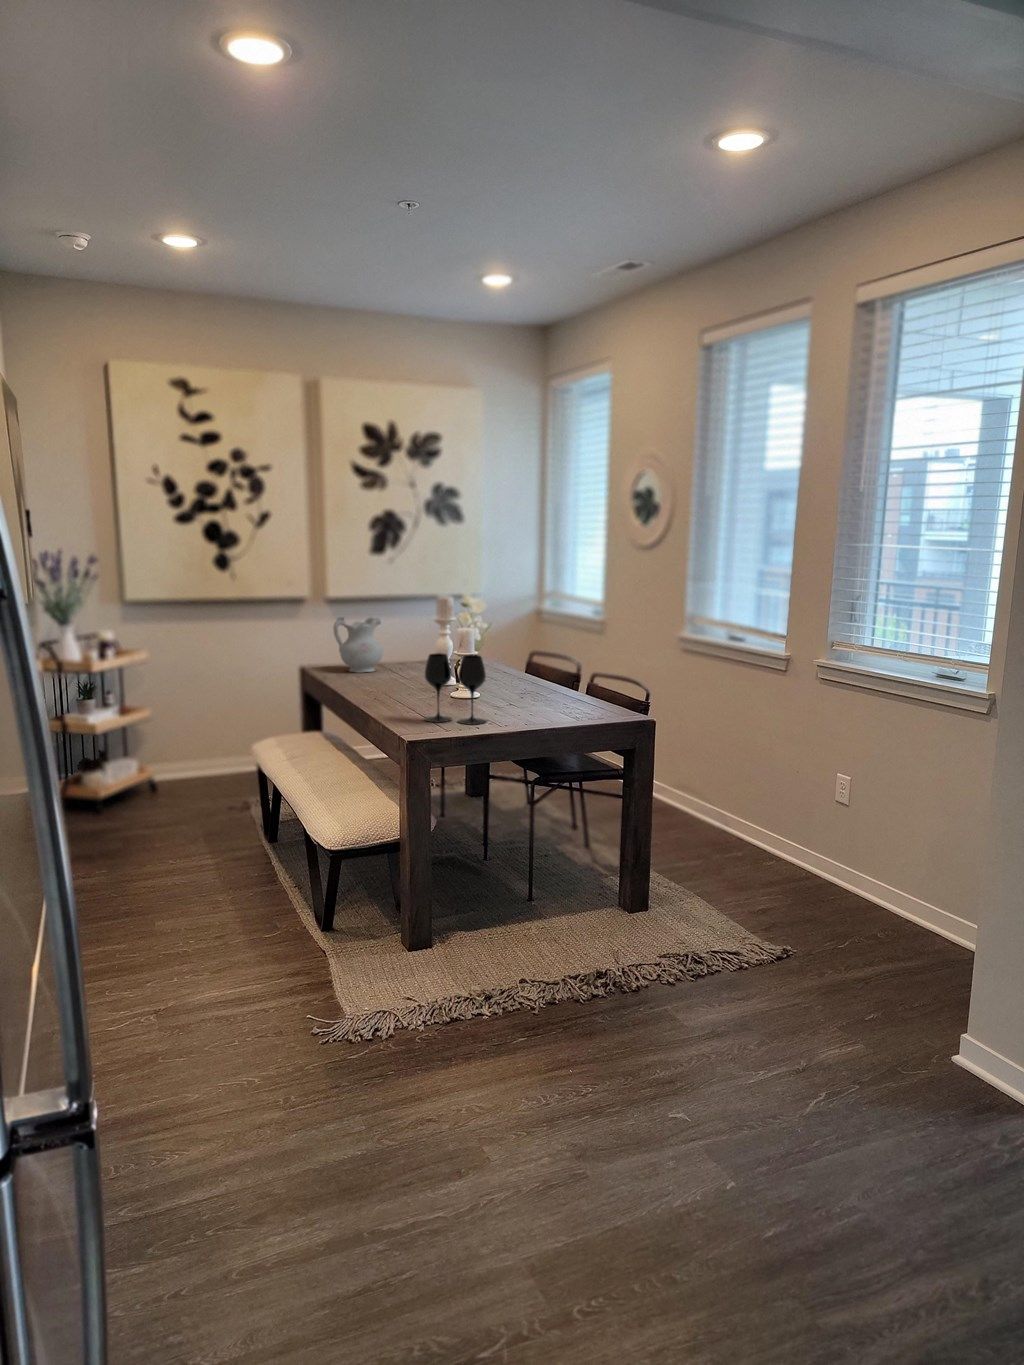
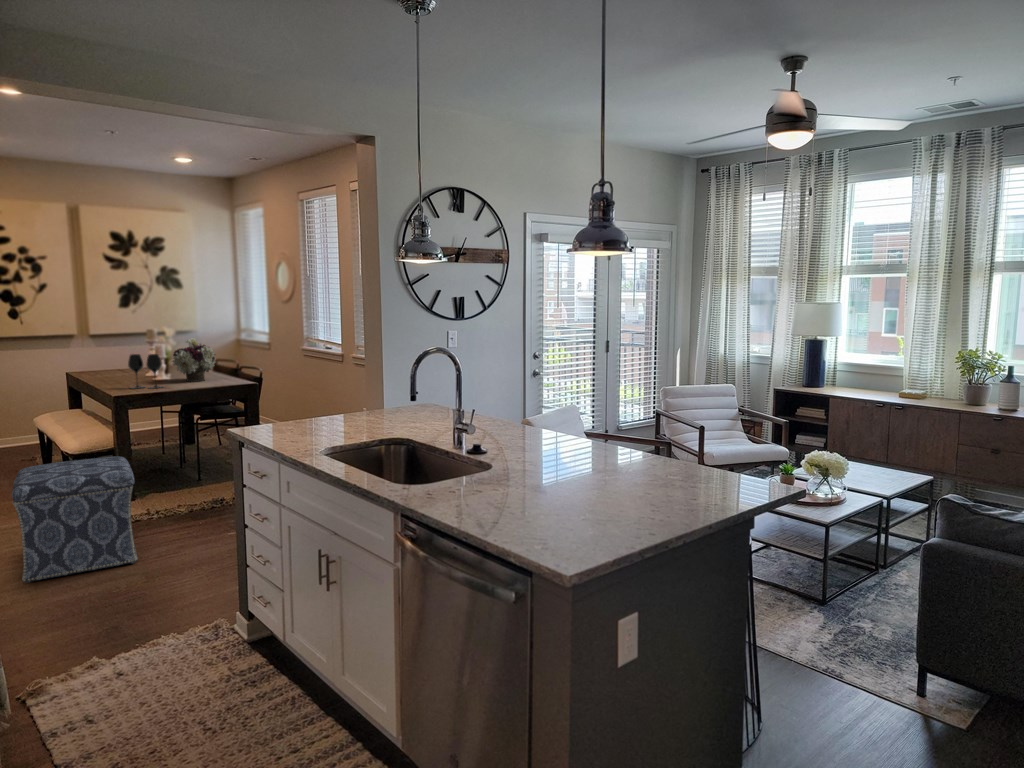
ceramic pitcher: present [333,617,383,673] -> none [87,343,120,374]
flower arrangement: none [492,620,569,706] -> present [172,338,216,382]
ottoman: none [242,911,507,1257] -> present [12,457,138,583]

